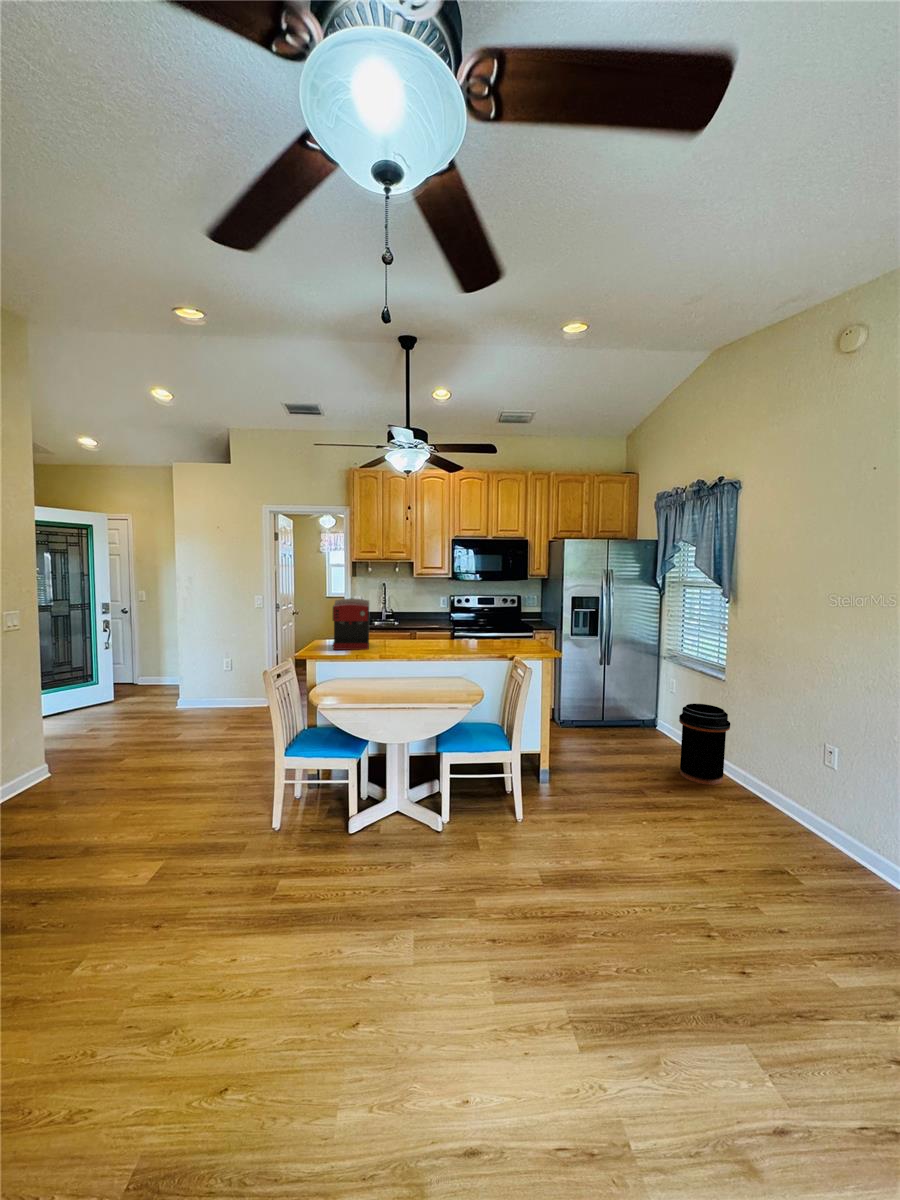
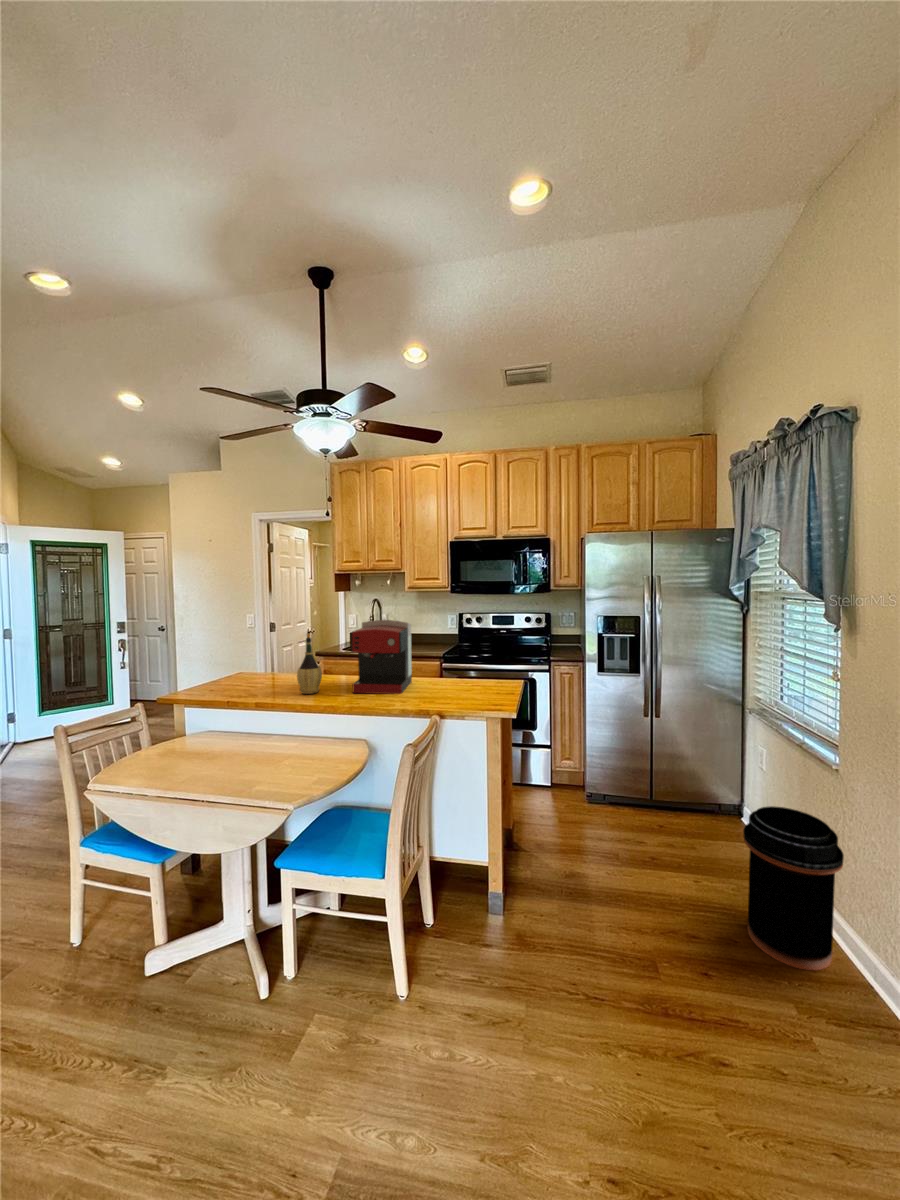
coffee maker: present [333,598,369,650] -> present [351,620,412,694]
wine bottle: none [400,607,417,650] -> present [297,634,322,694]

